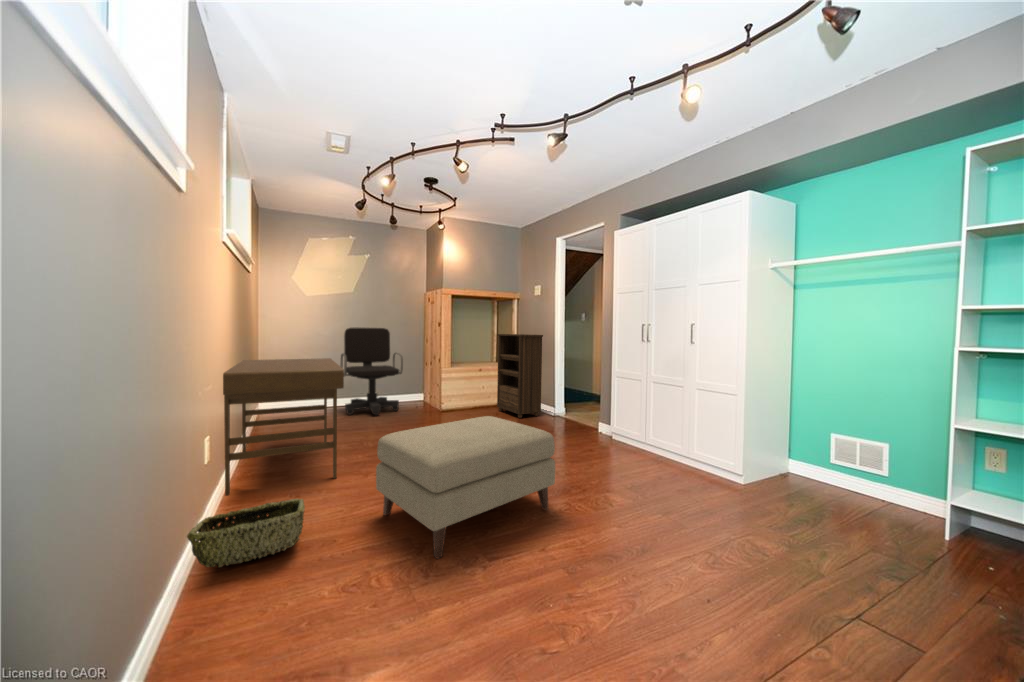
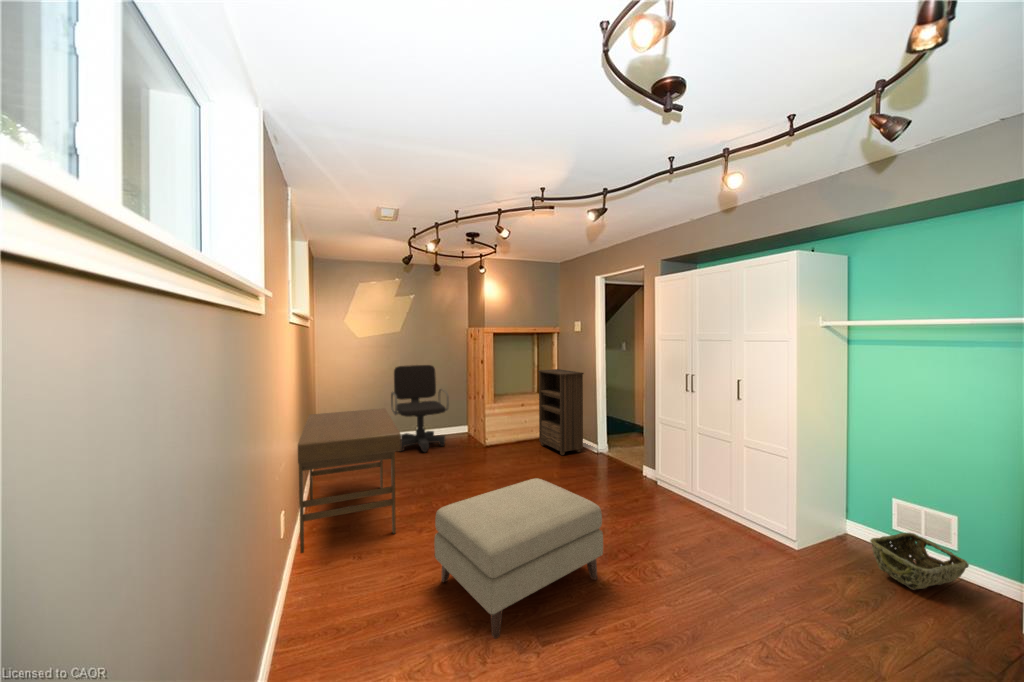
woven basket: present [187,499,305,567] -> present [870,533,969,590]

